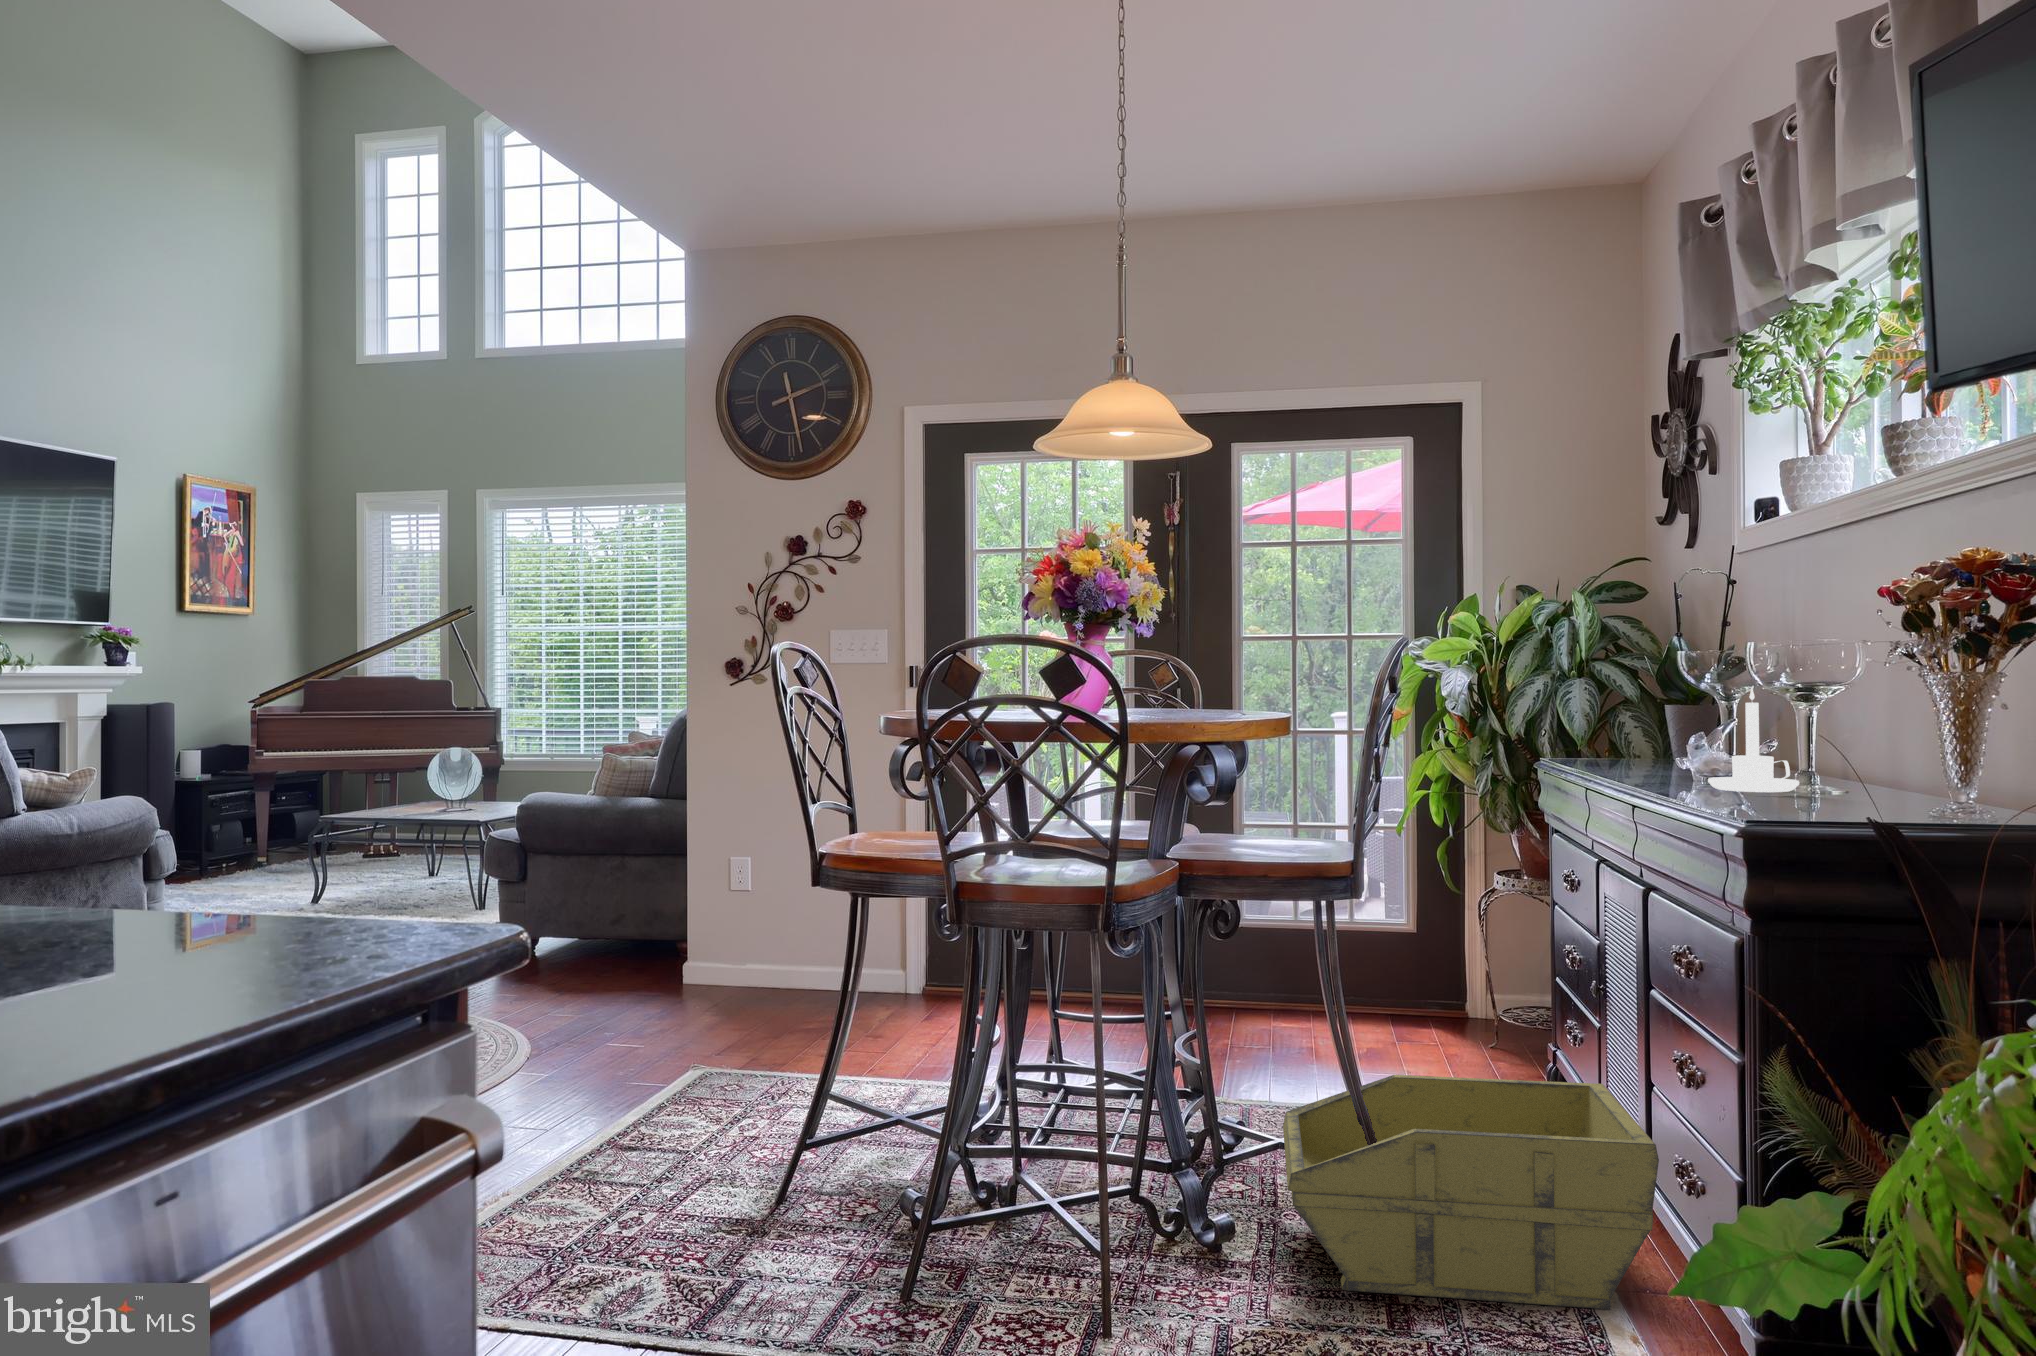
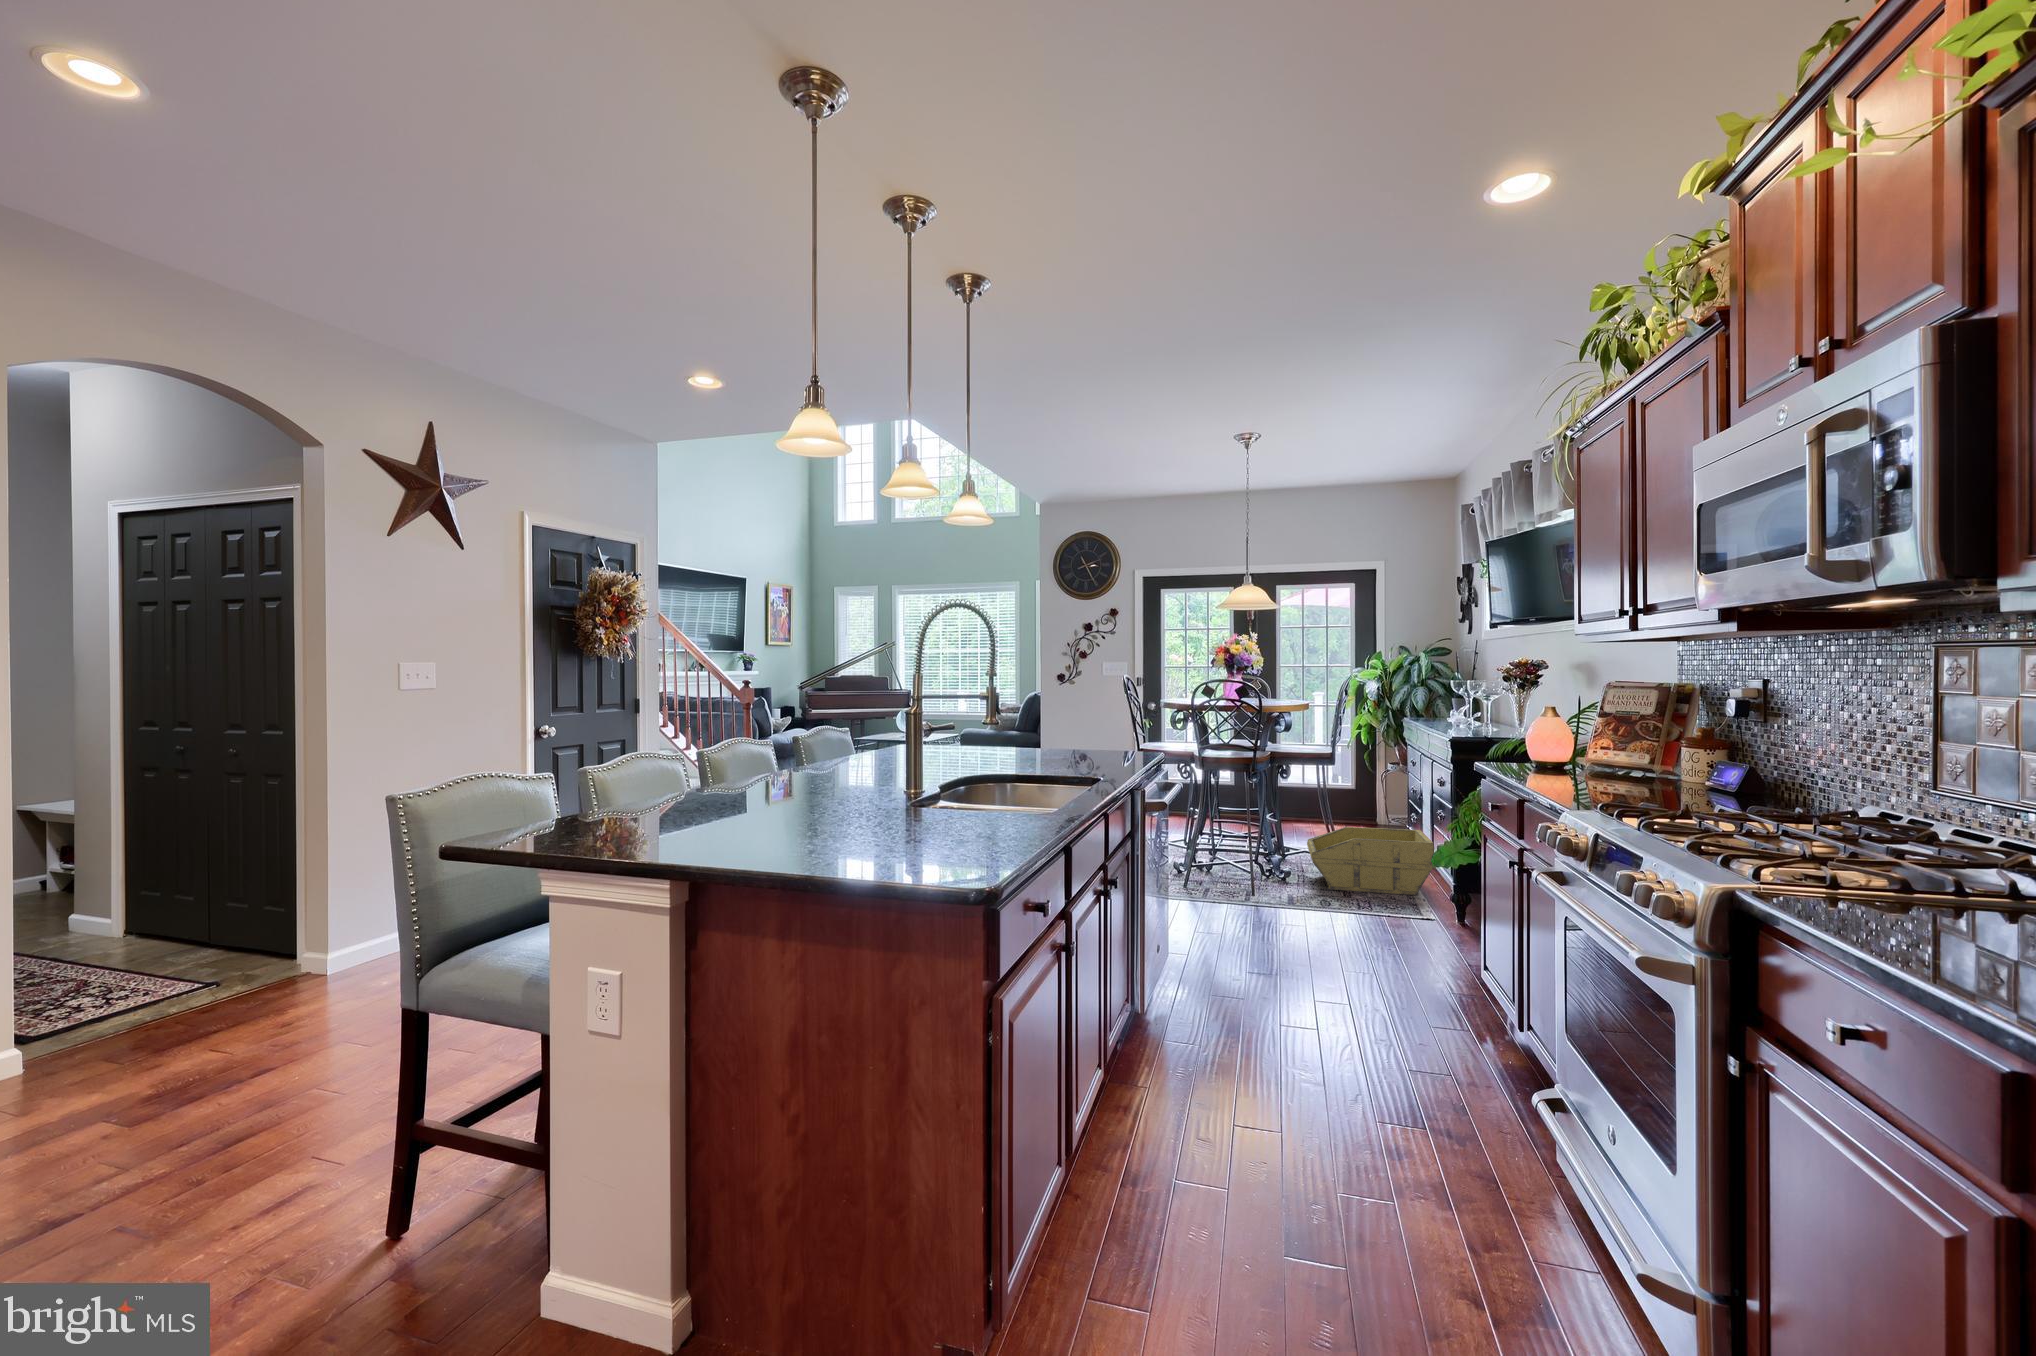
candle holder: present [1708,688,1799,792] -> none [1455,697,1485,731]

